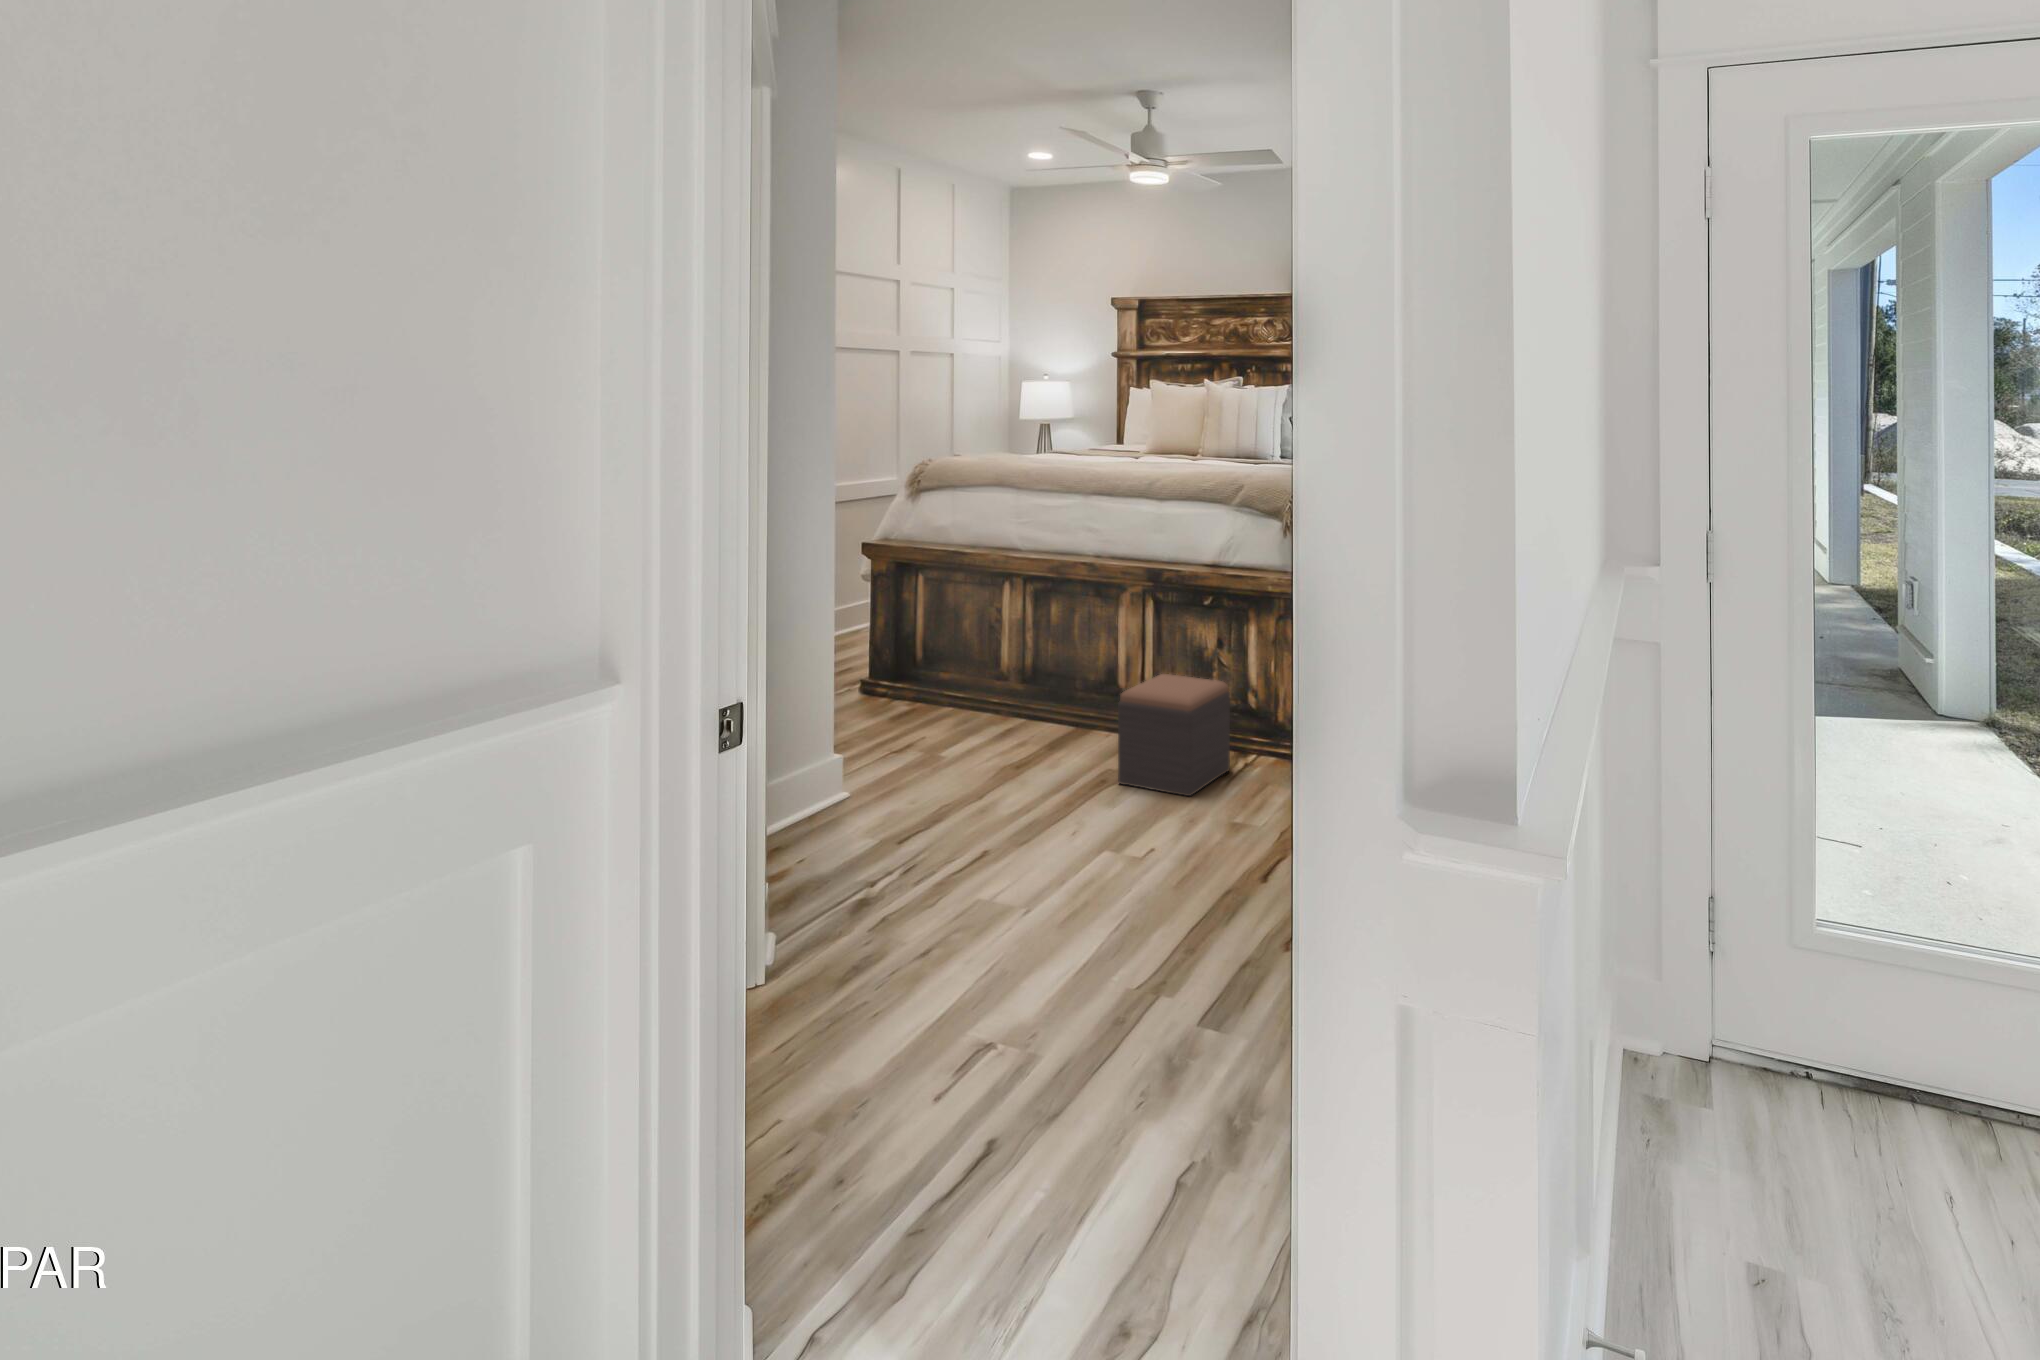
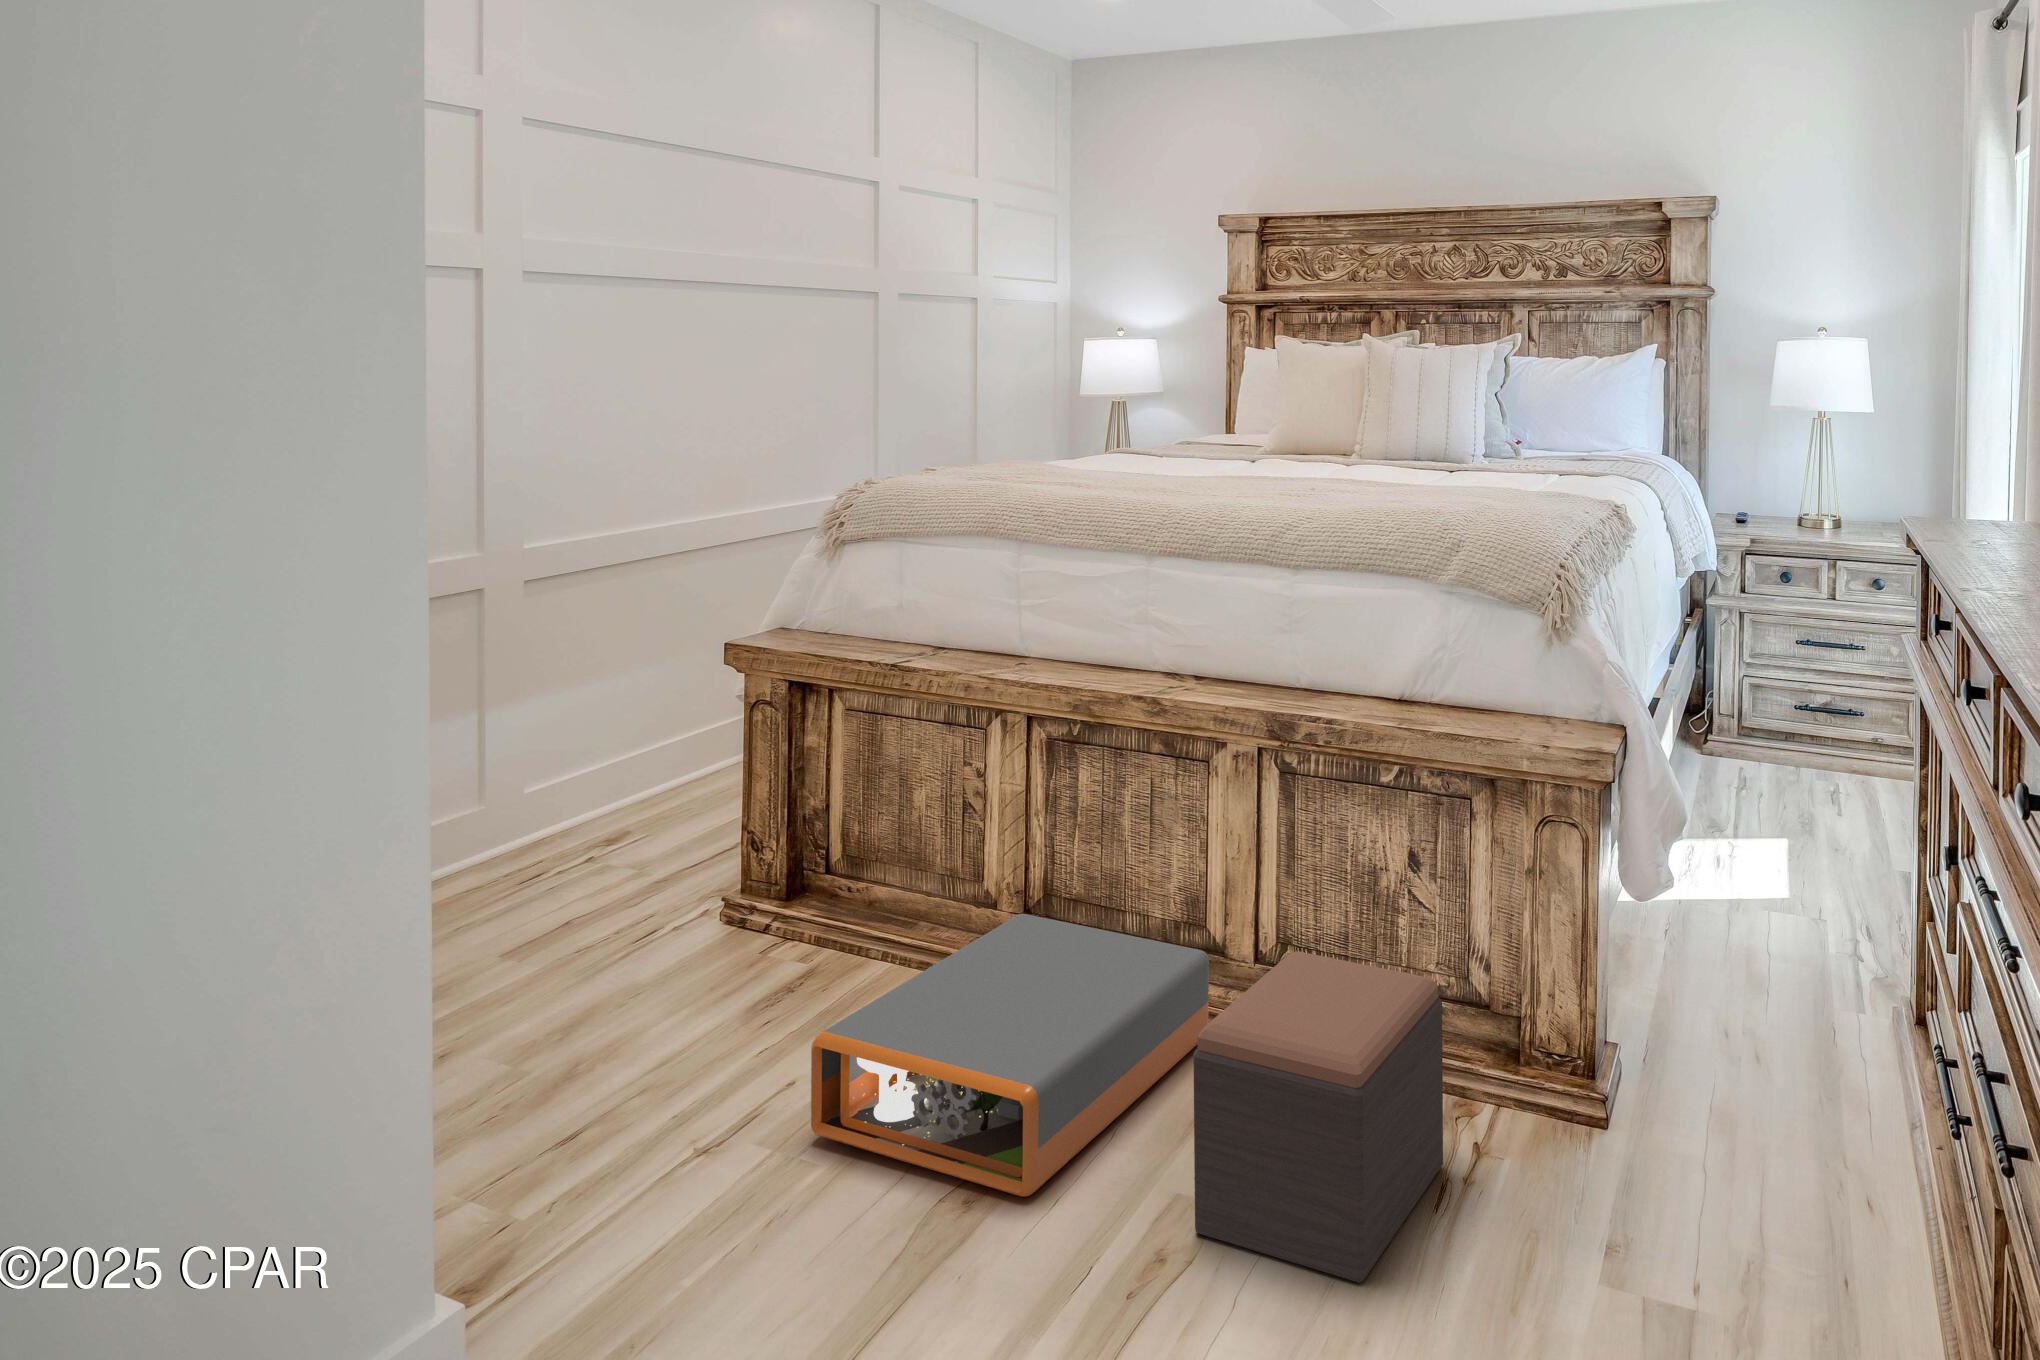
storage box: none [939,677,1119,773] -> present [811,914,1209,1196]

